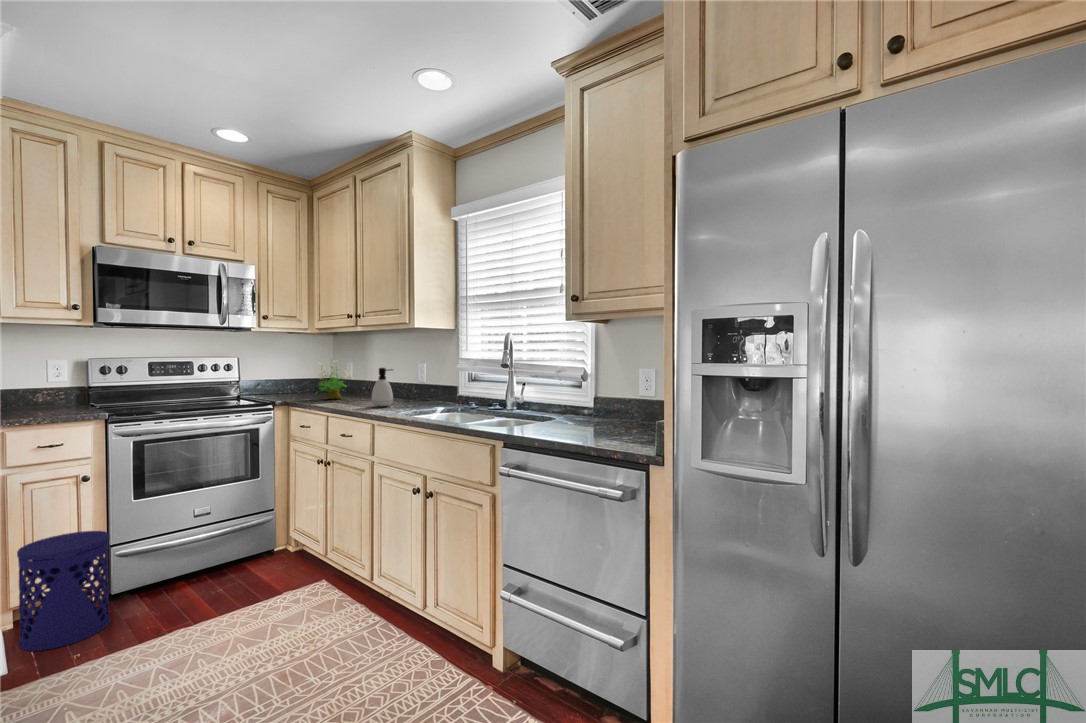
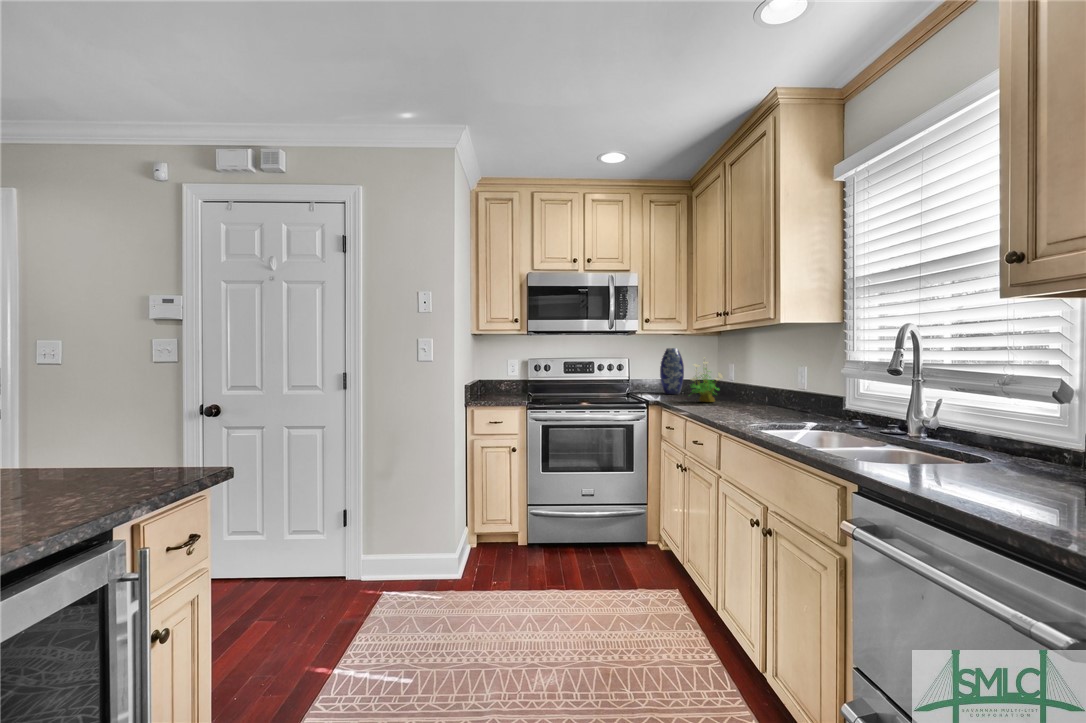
vase: none [273,347,299,394] -> present [660,348,684,394]
soap dispenser: present [371,368,393,407] -> none [731,371,757,415]
waste bin: present [17,531,111,651] -> none [471,489,521,573]

